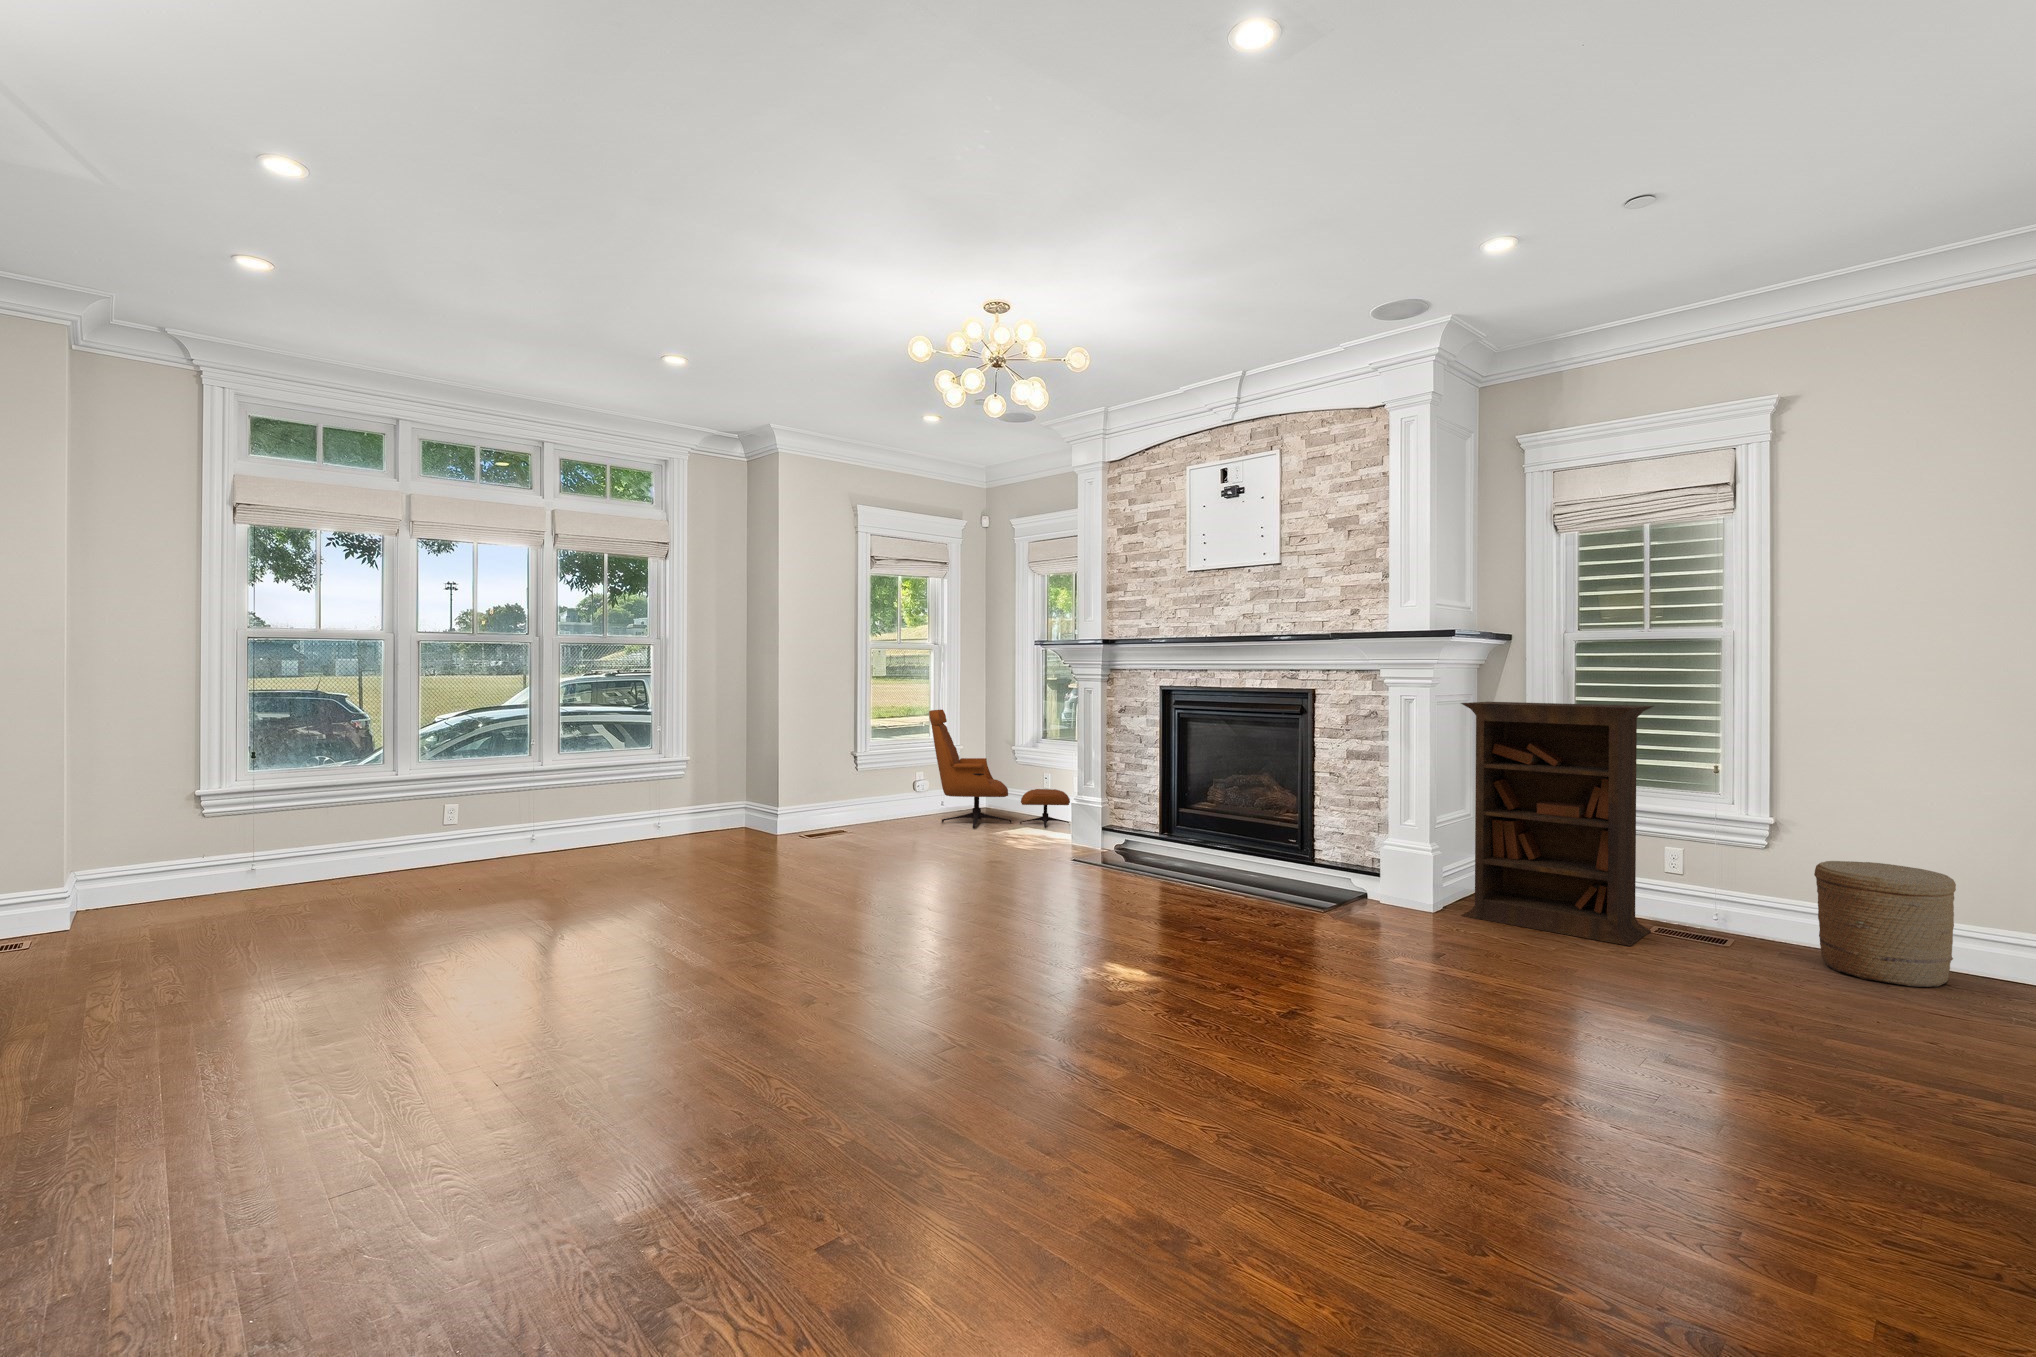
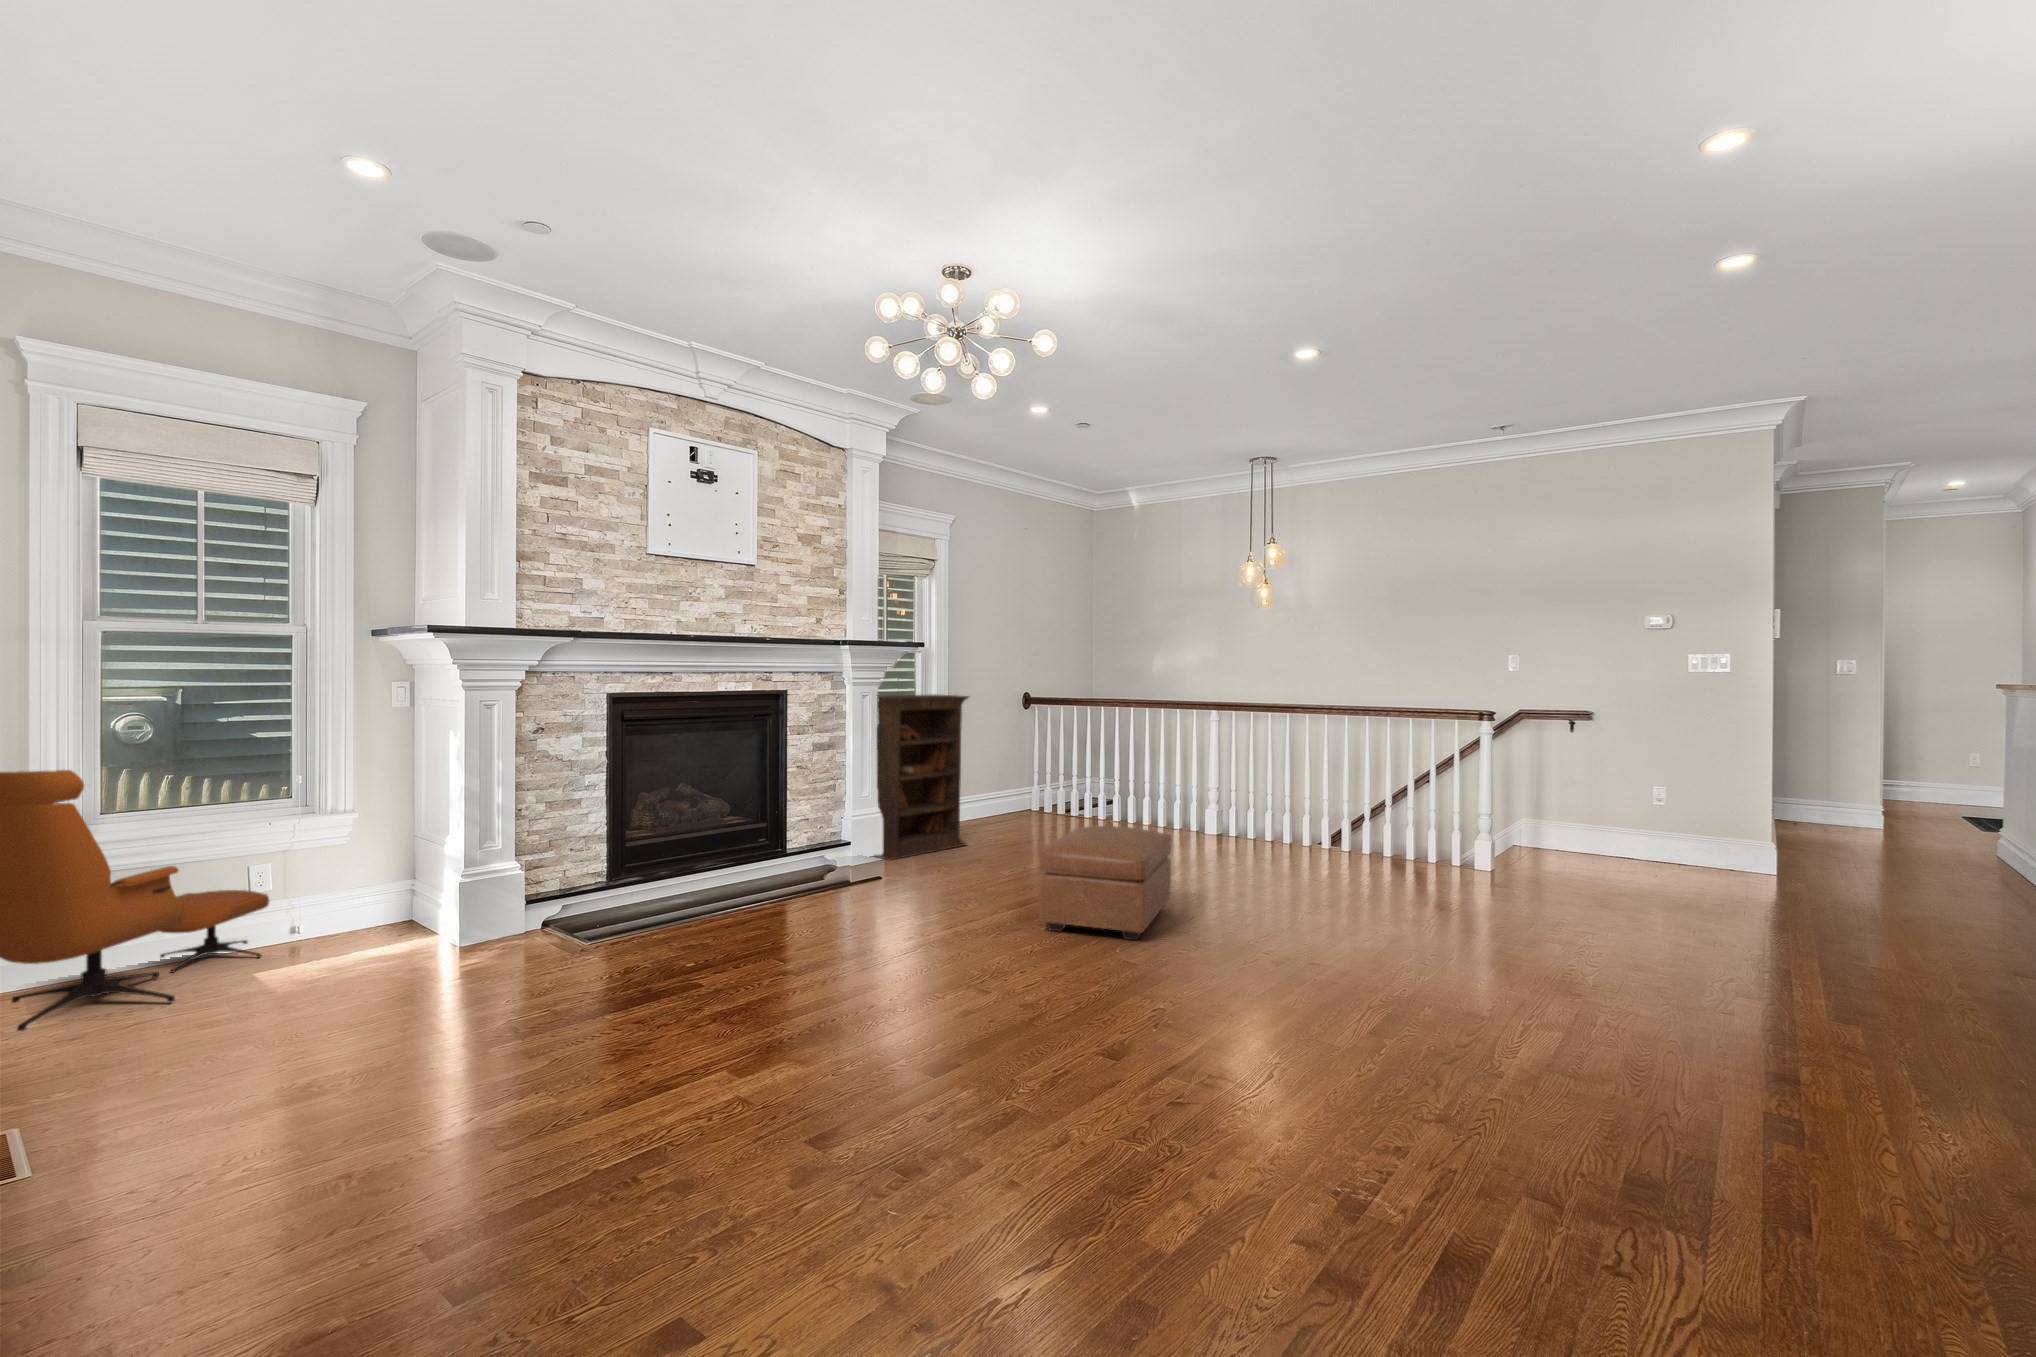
woven basket: present [1814,861,1956,987] -> none [981,772,1037,830]
ottoman: none [1106,868,1322,1025] -> present [1039,826,1171,940]

